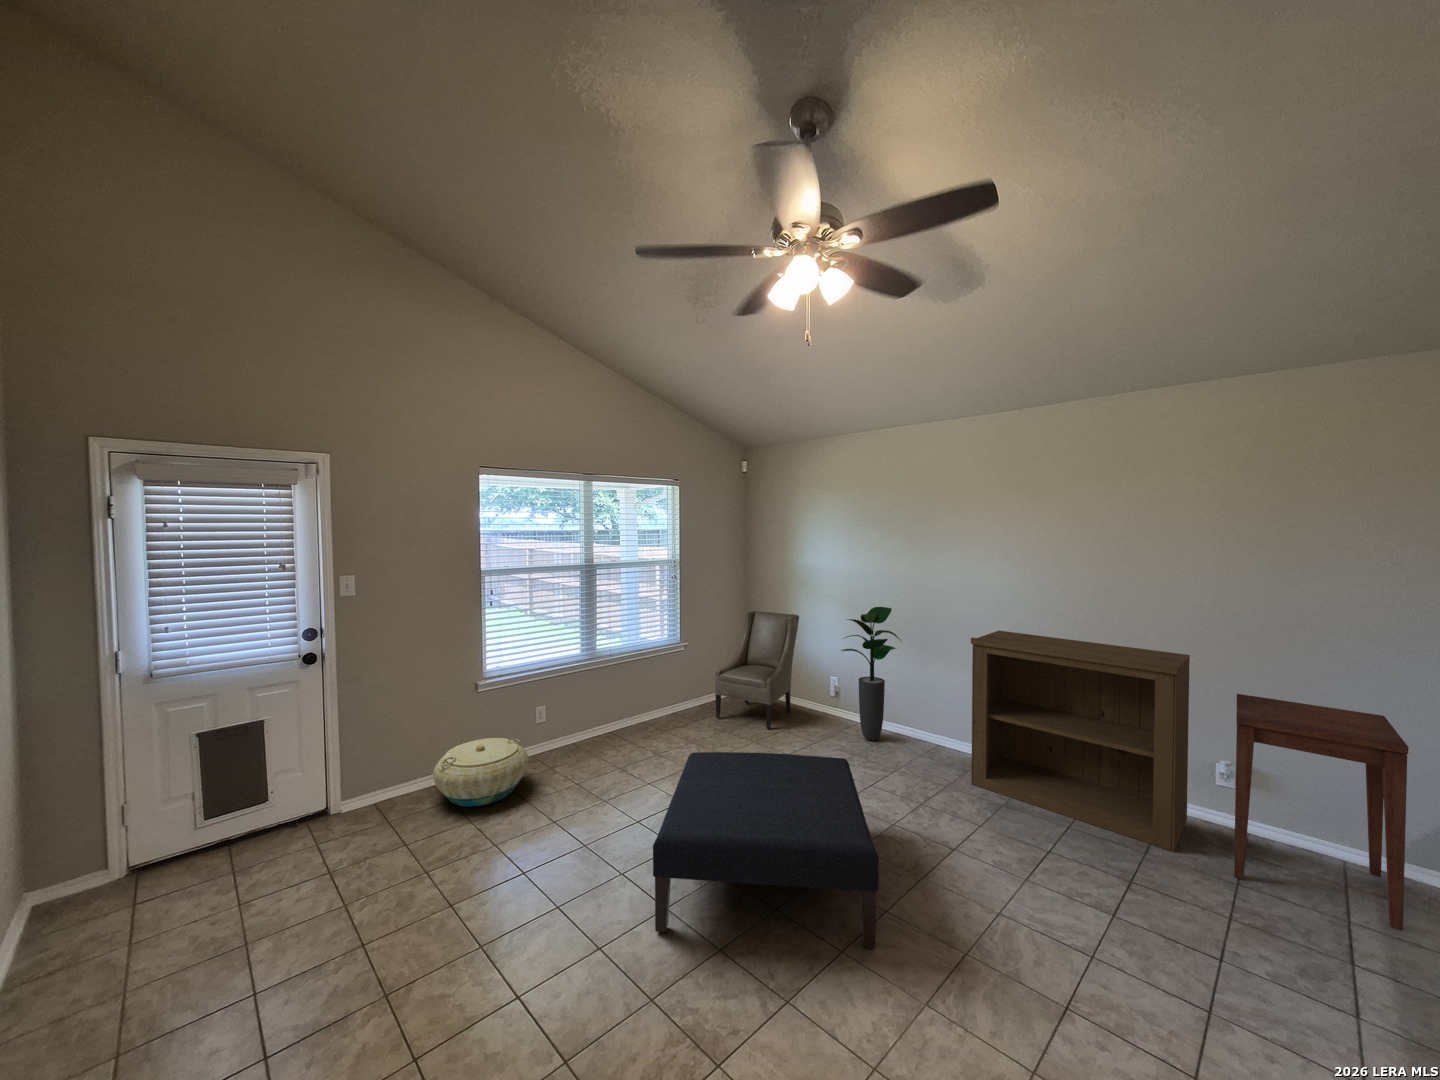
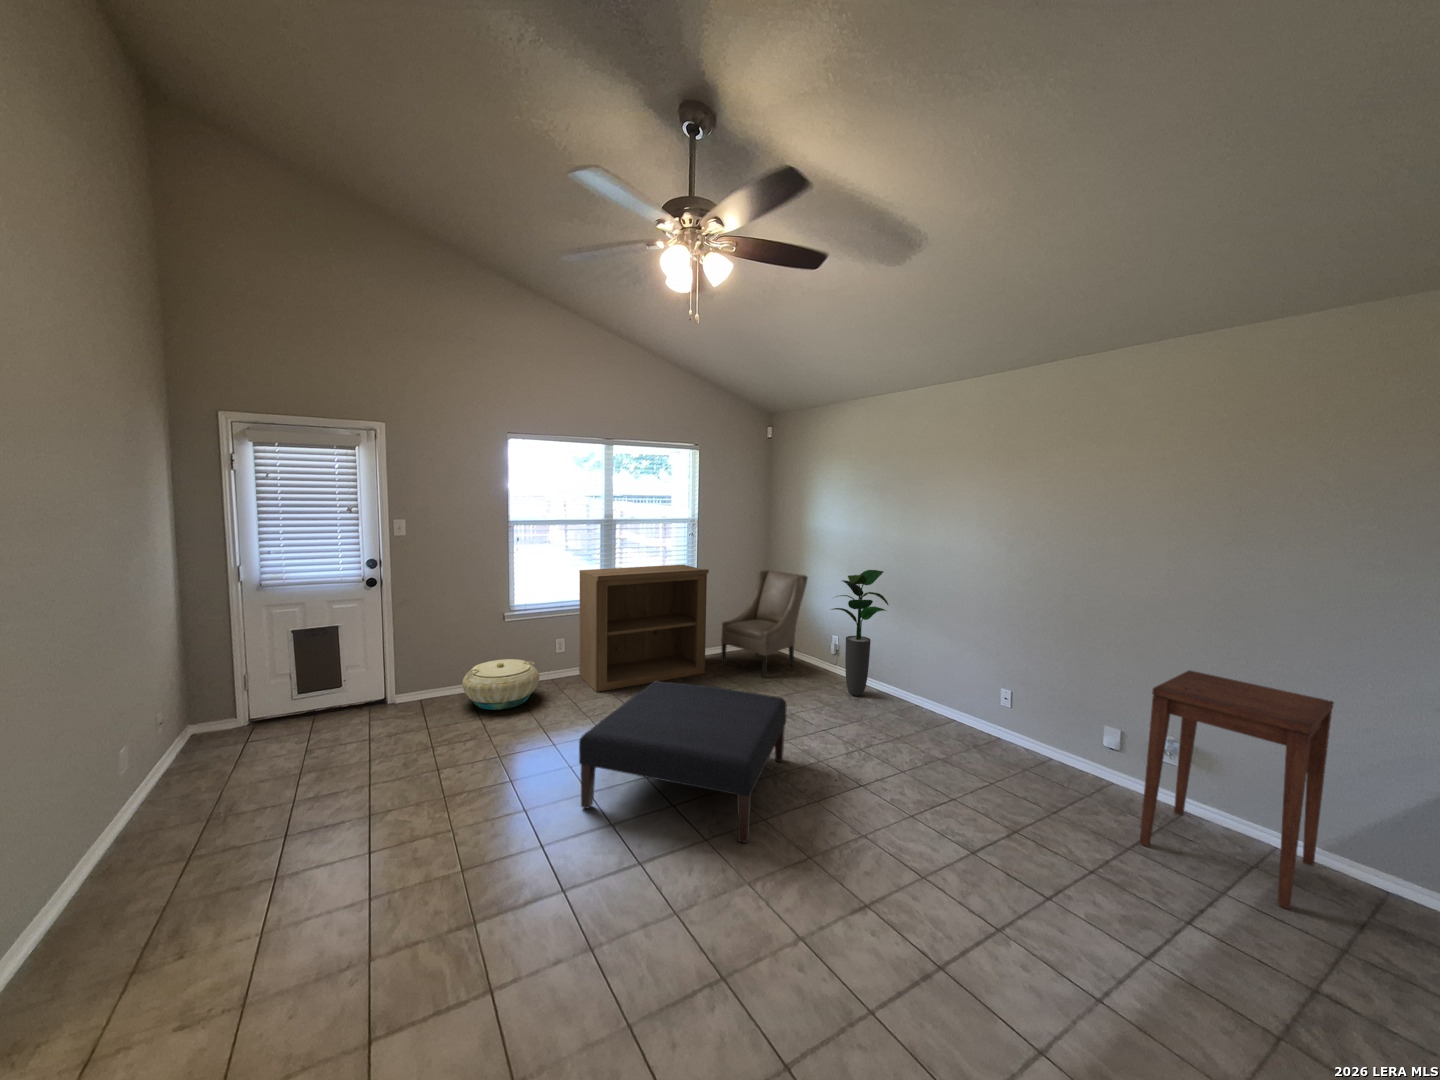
bookshelf: present [971,631,1190,852] -> present [579,565,709,692]

